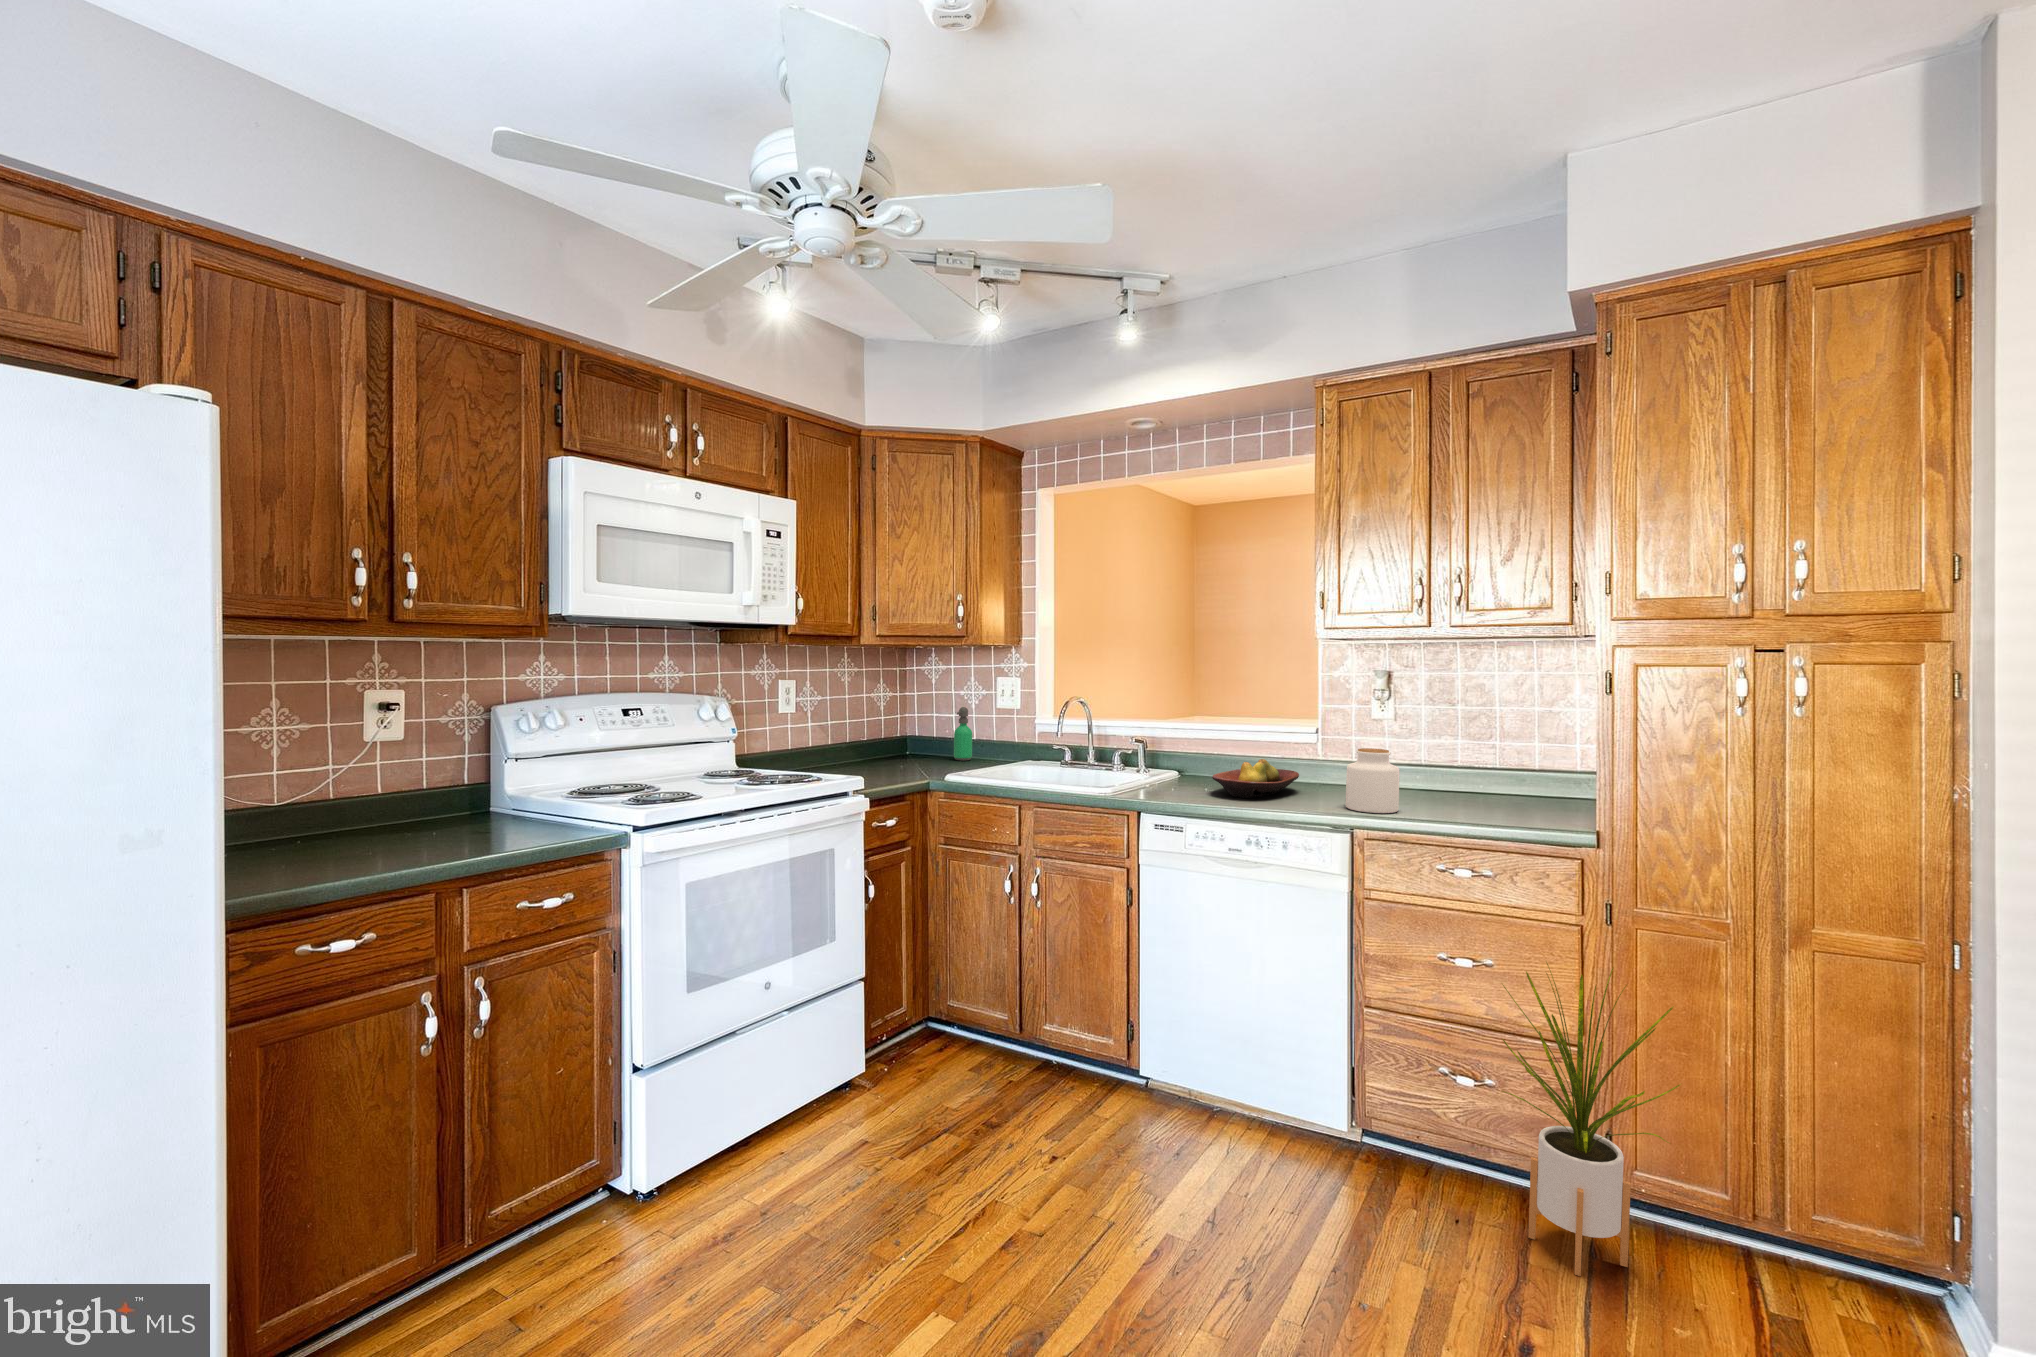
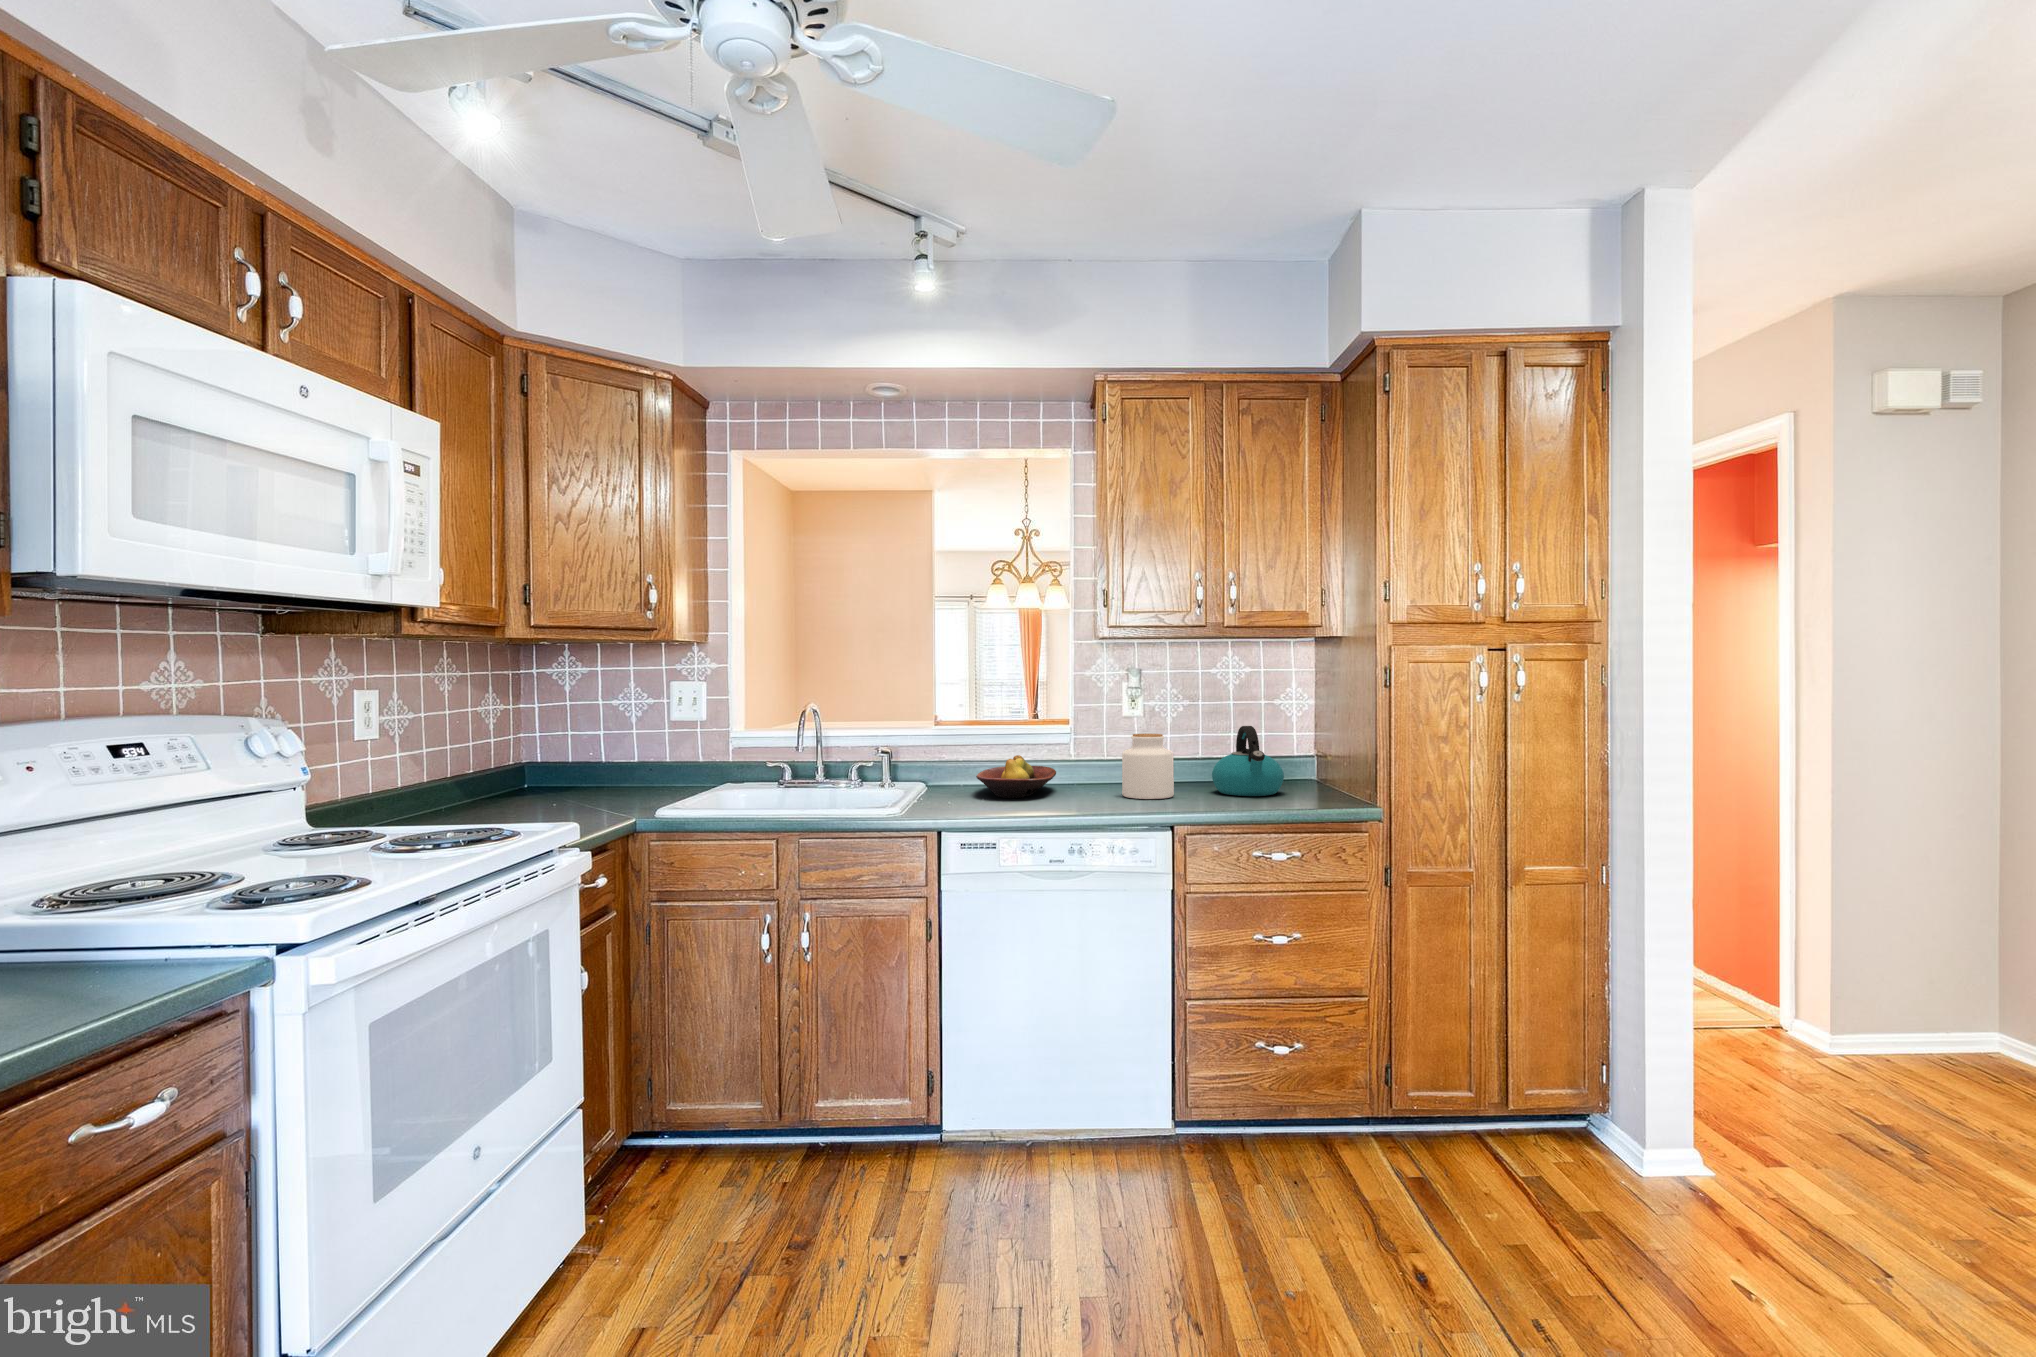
soap dispenser: present [954,707,972,761] -> none [604,720,630,791]
kettle: none [1448,749,1529,822] -> present [1212,726,1284,796]
house plant: present [1503,962,1680,1276] -> none [1330,912,1486,1204]

